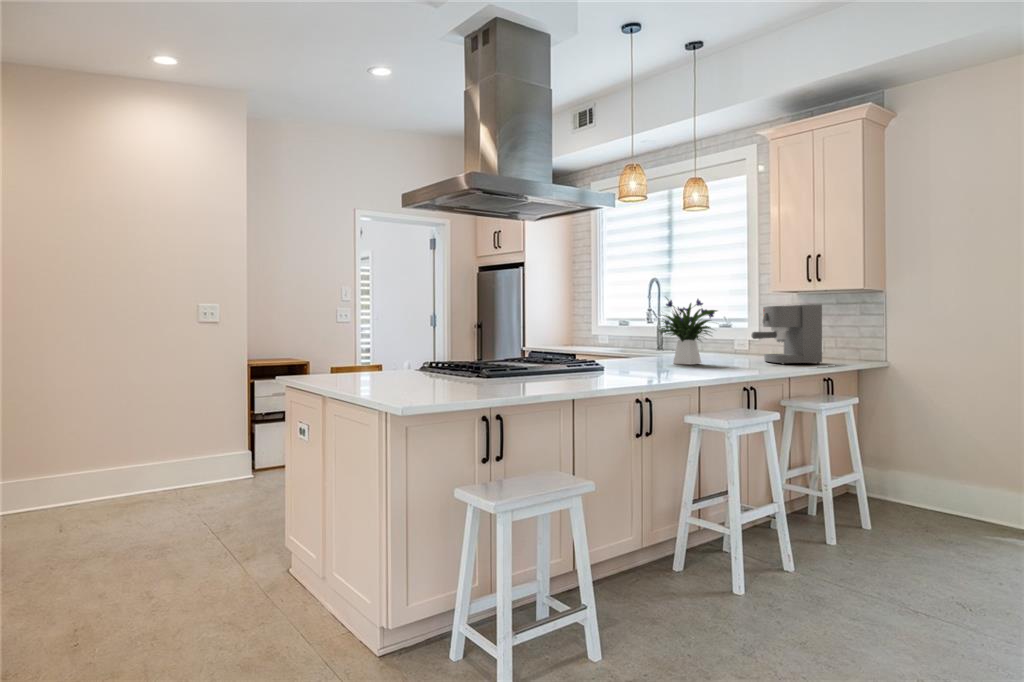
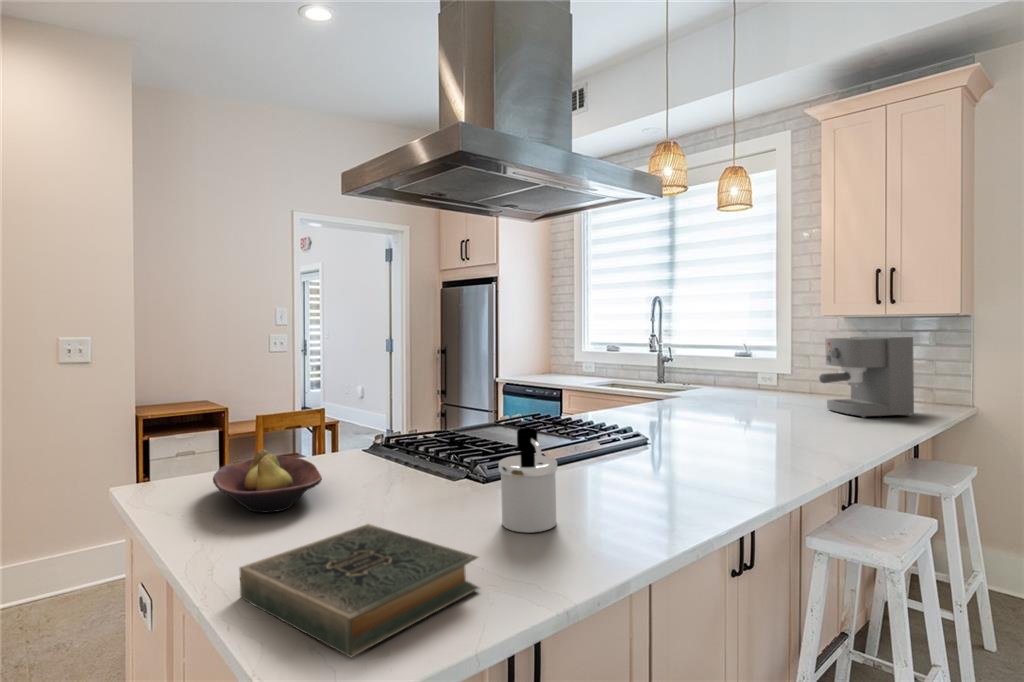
flower arrangement: present [661,299,717,364] -> none [690,327,786,422]
soap dispenser: none [491,335,522,387] -> present [499,428,557,533]
fruit bowl: none [337,354,397,381] -> present [213,449,322,512]
hardback book: none [367,376,474,401] -> present [240,524,479,657]

